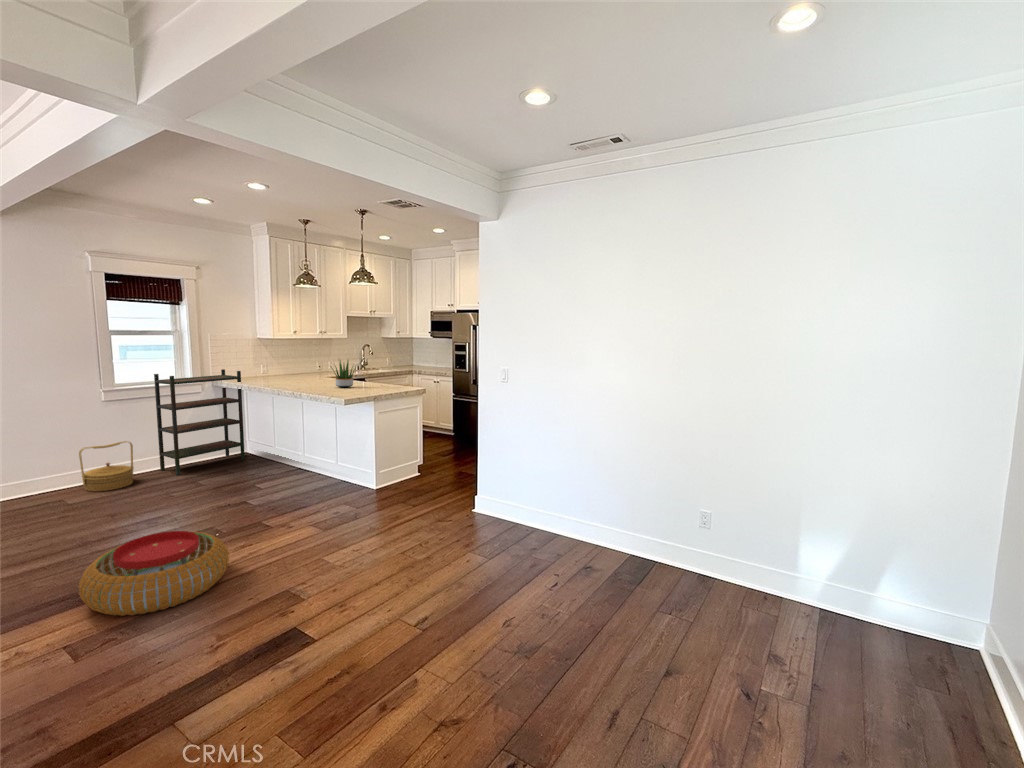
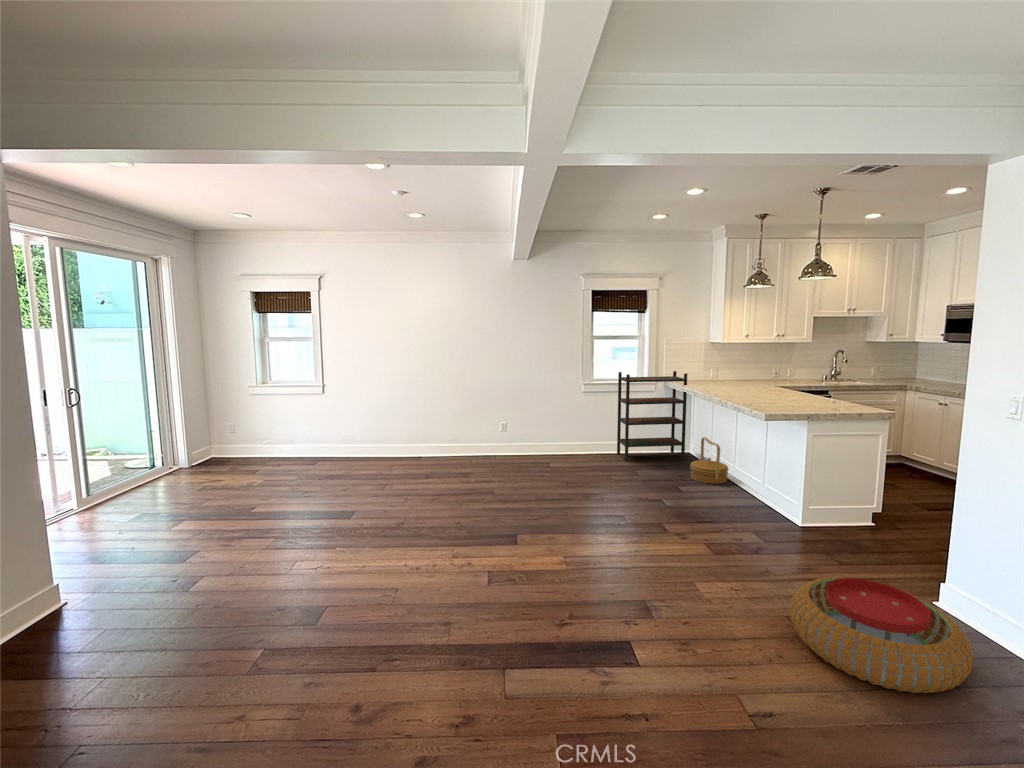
potted plant: present [330,361,358,388] -> none [764,366,806,401]
woven basket: present [79,441,134,491] -> present [690,437,728,484]
pouf: present [79,531,229,616] -> present [790,577,973,693]

